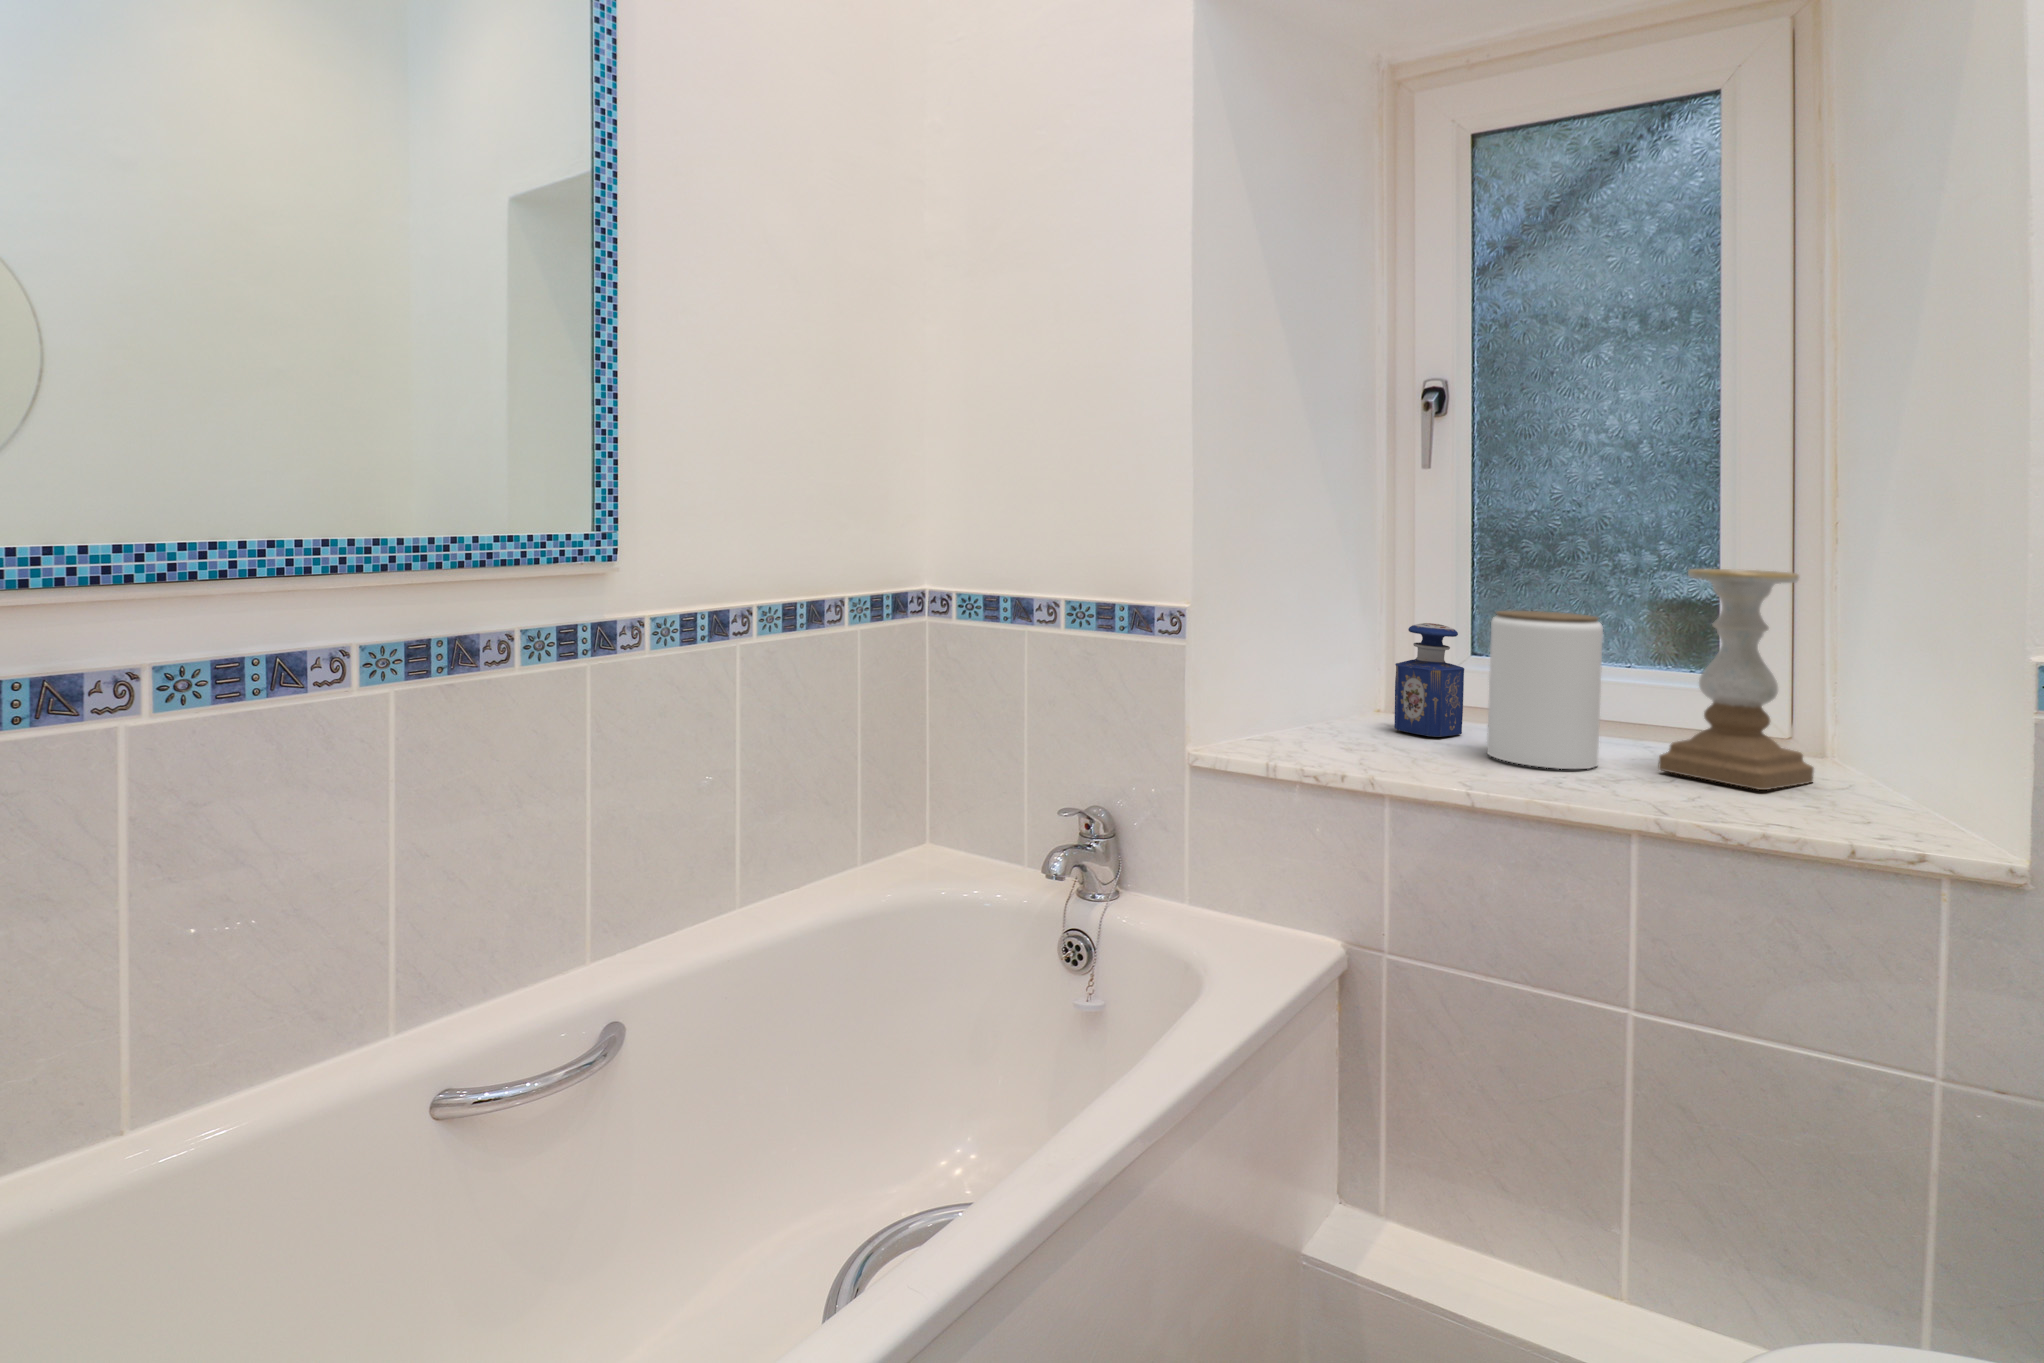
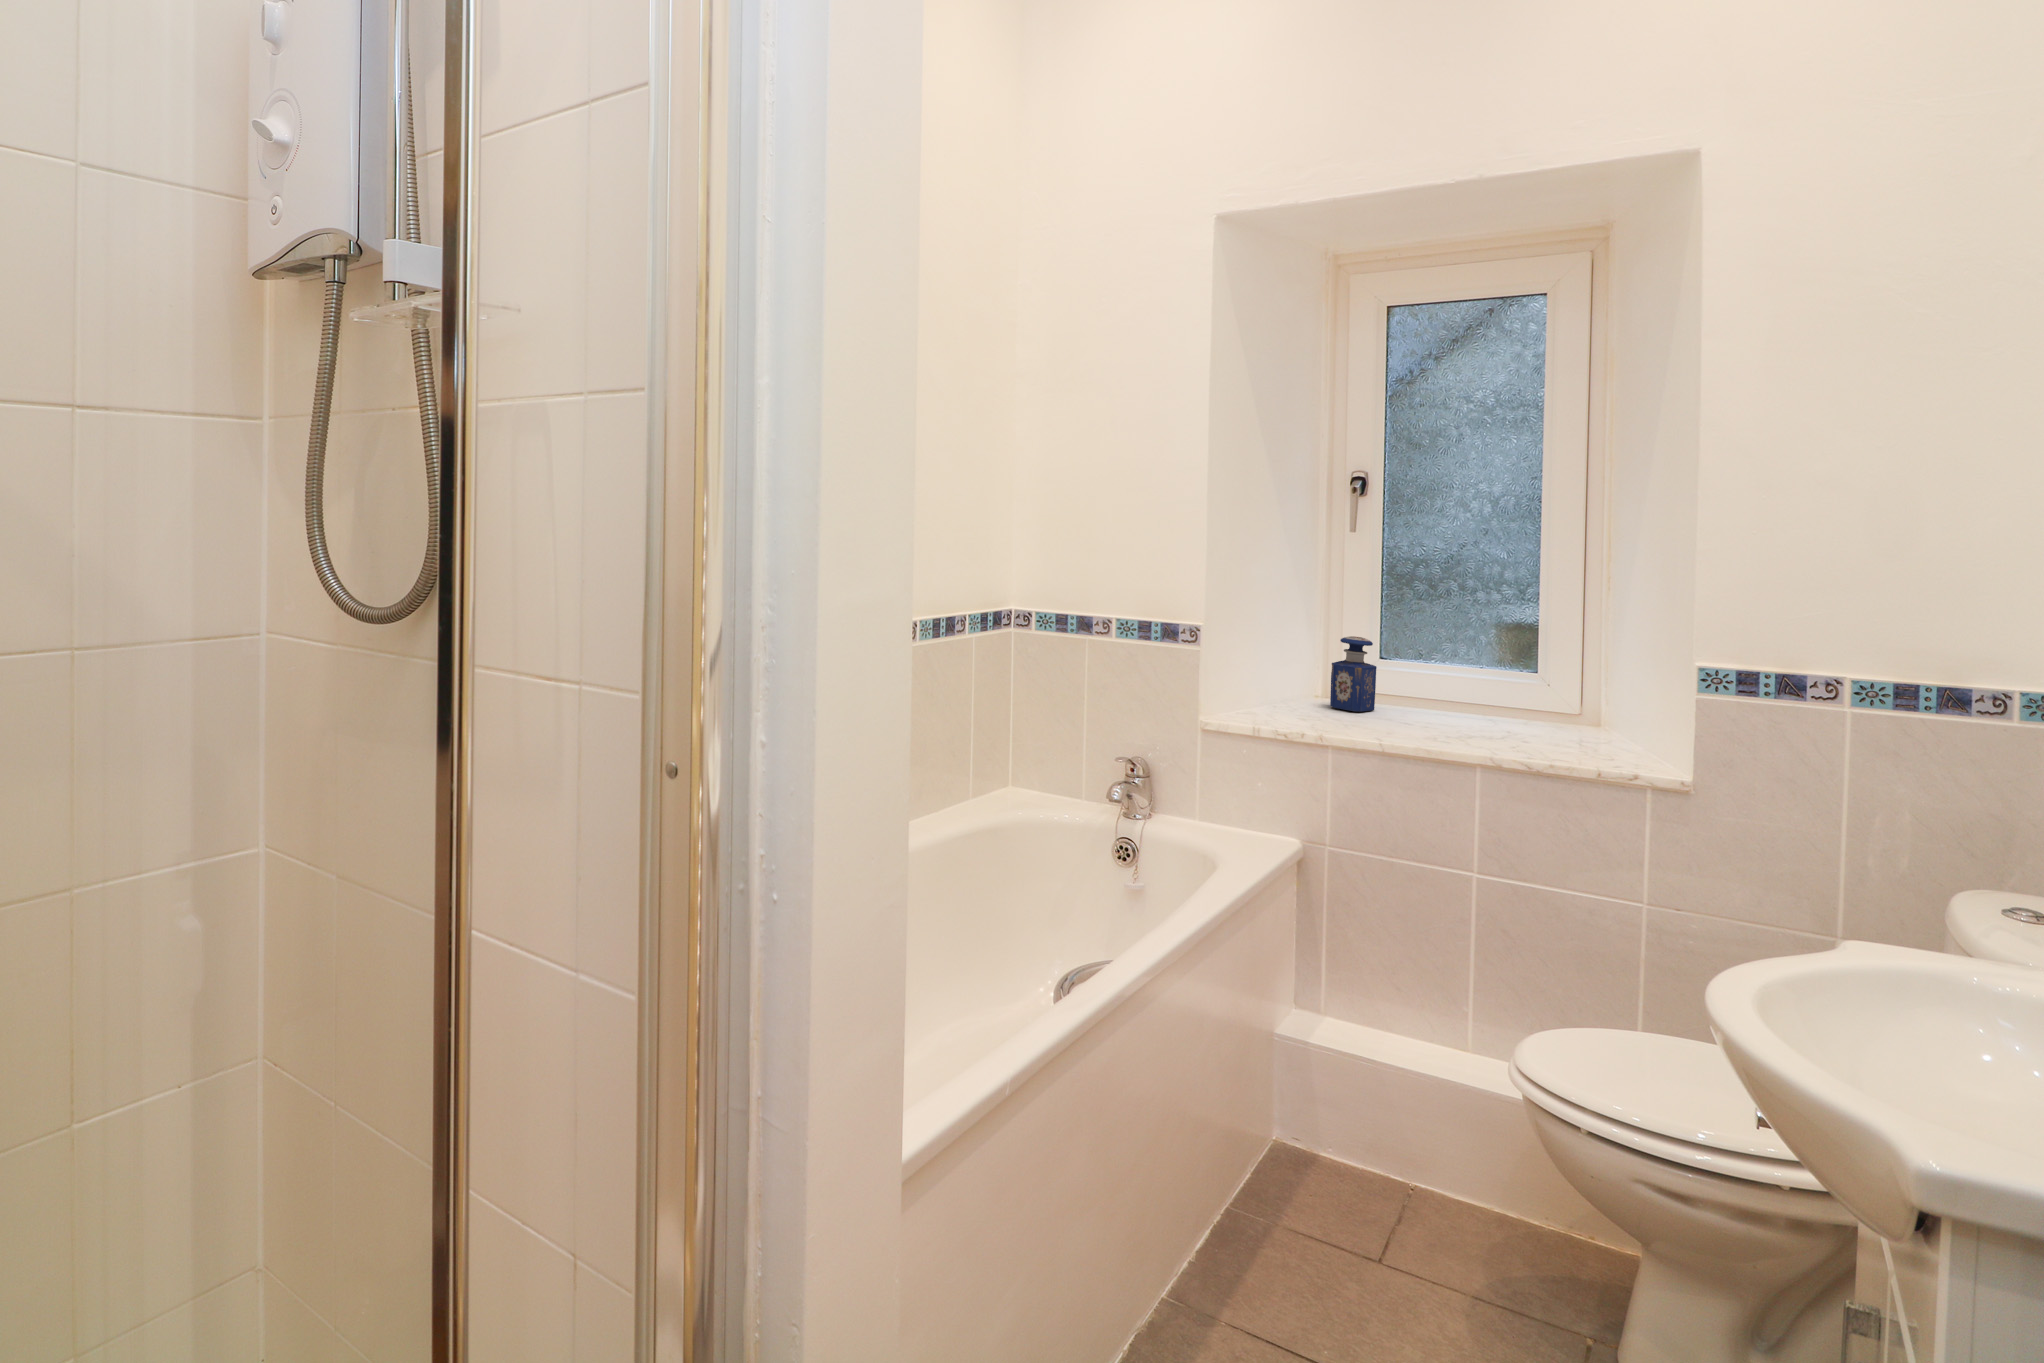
candle holder: present [1659,569,1814,790] -> none [1497,605,1589,743]
jar: present [1487,610,1603,769] -> none [1391,629,1465,731]

